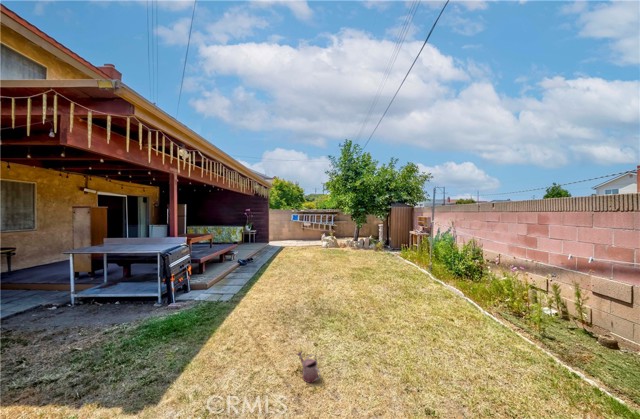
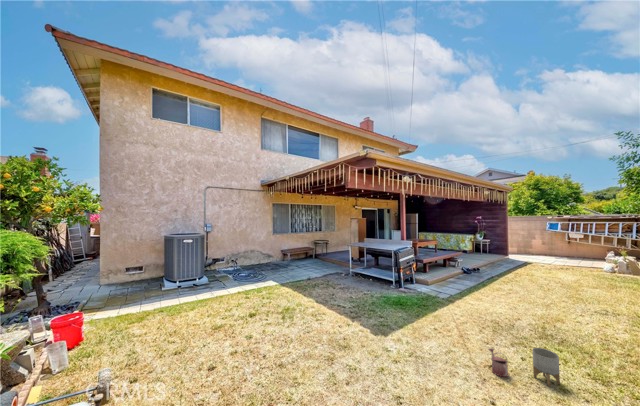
planter: none [334,331,353,368] -> present [532,348,560,386]

